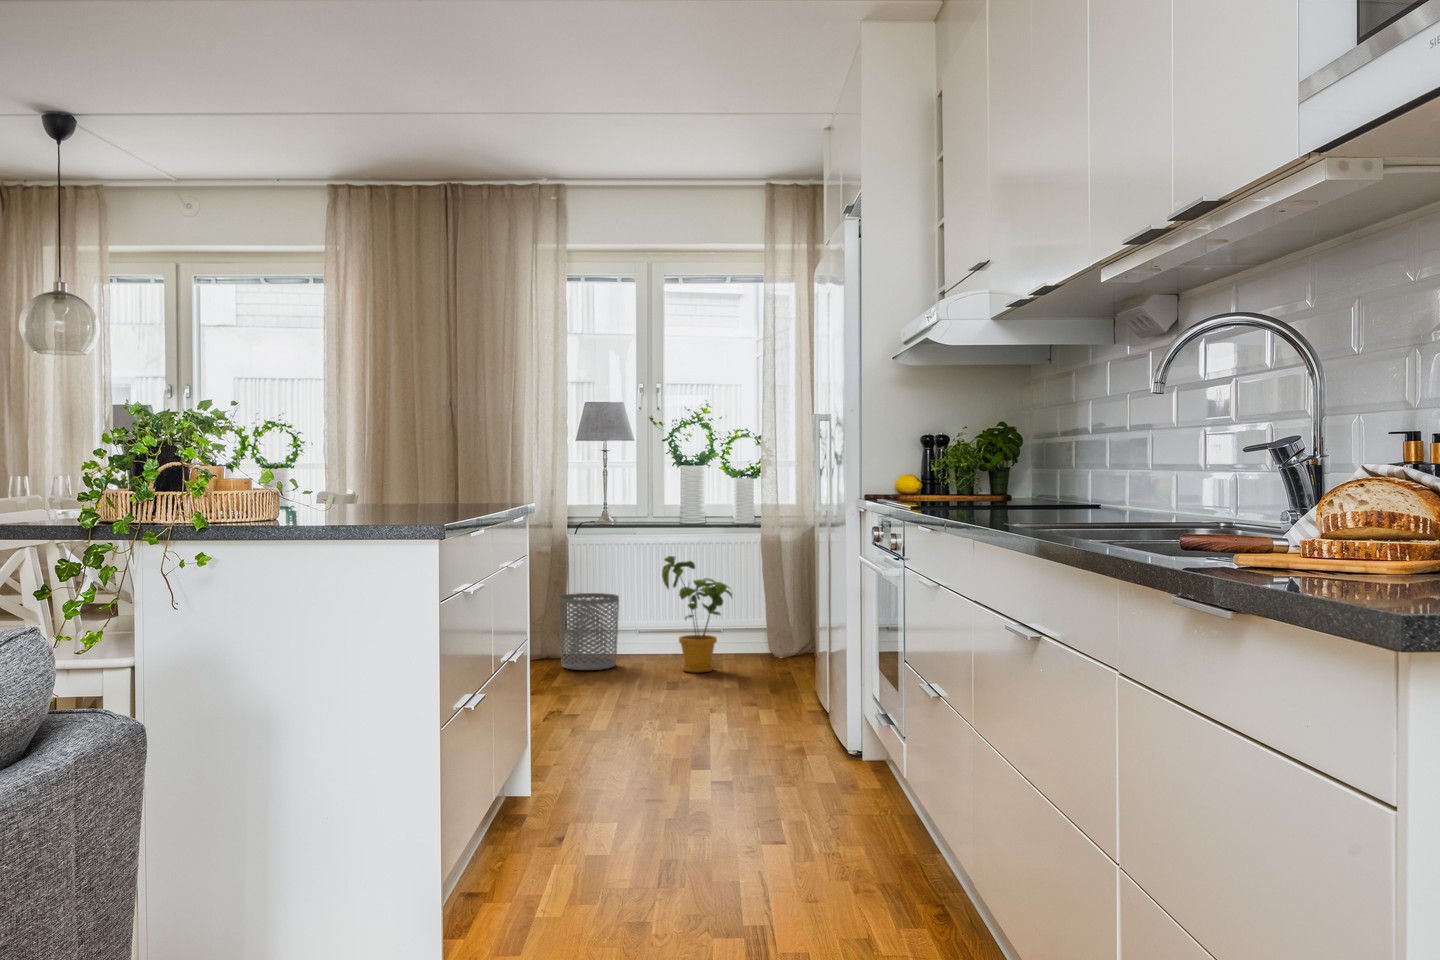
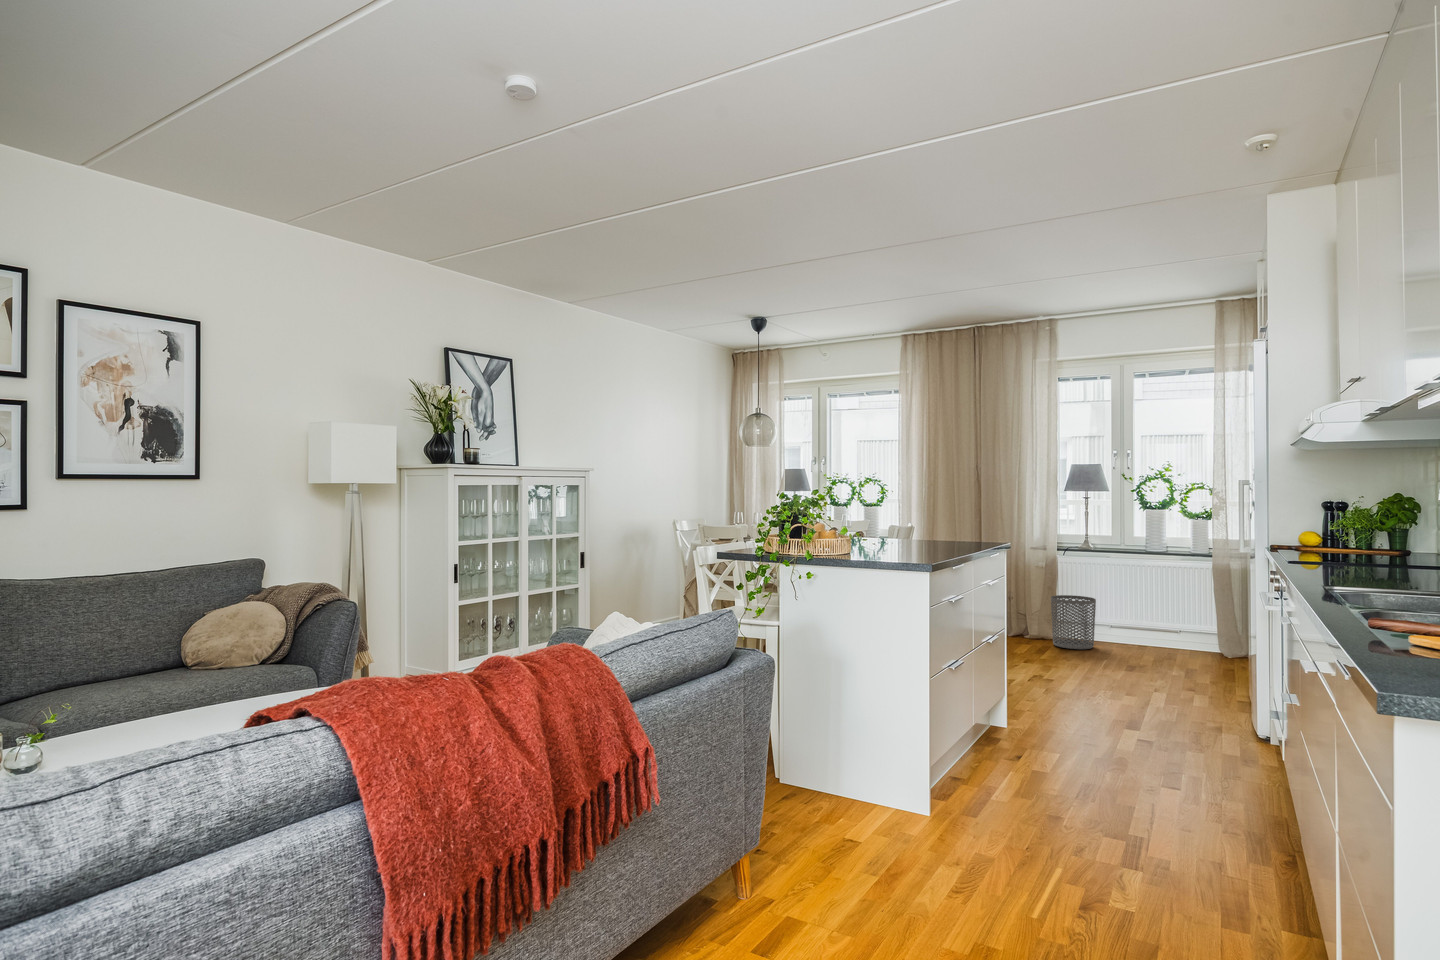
house plant: present [662,556,732,672] -> none [1128,574,1186,659]

